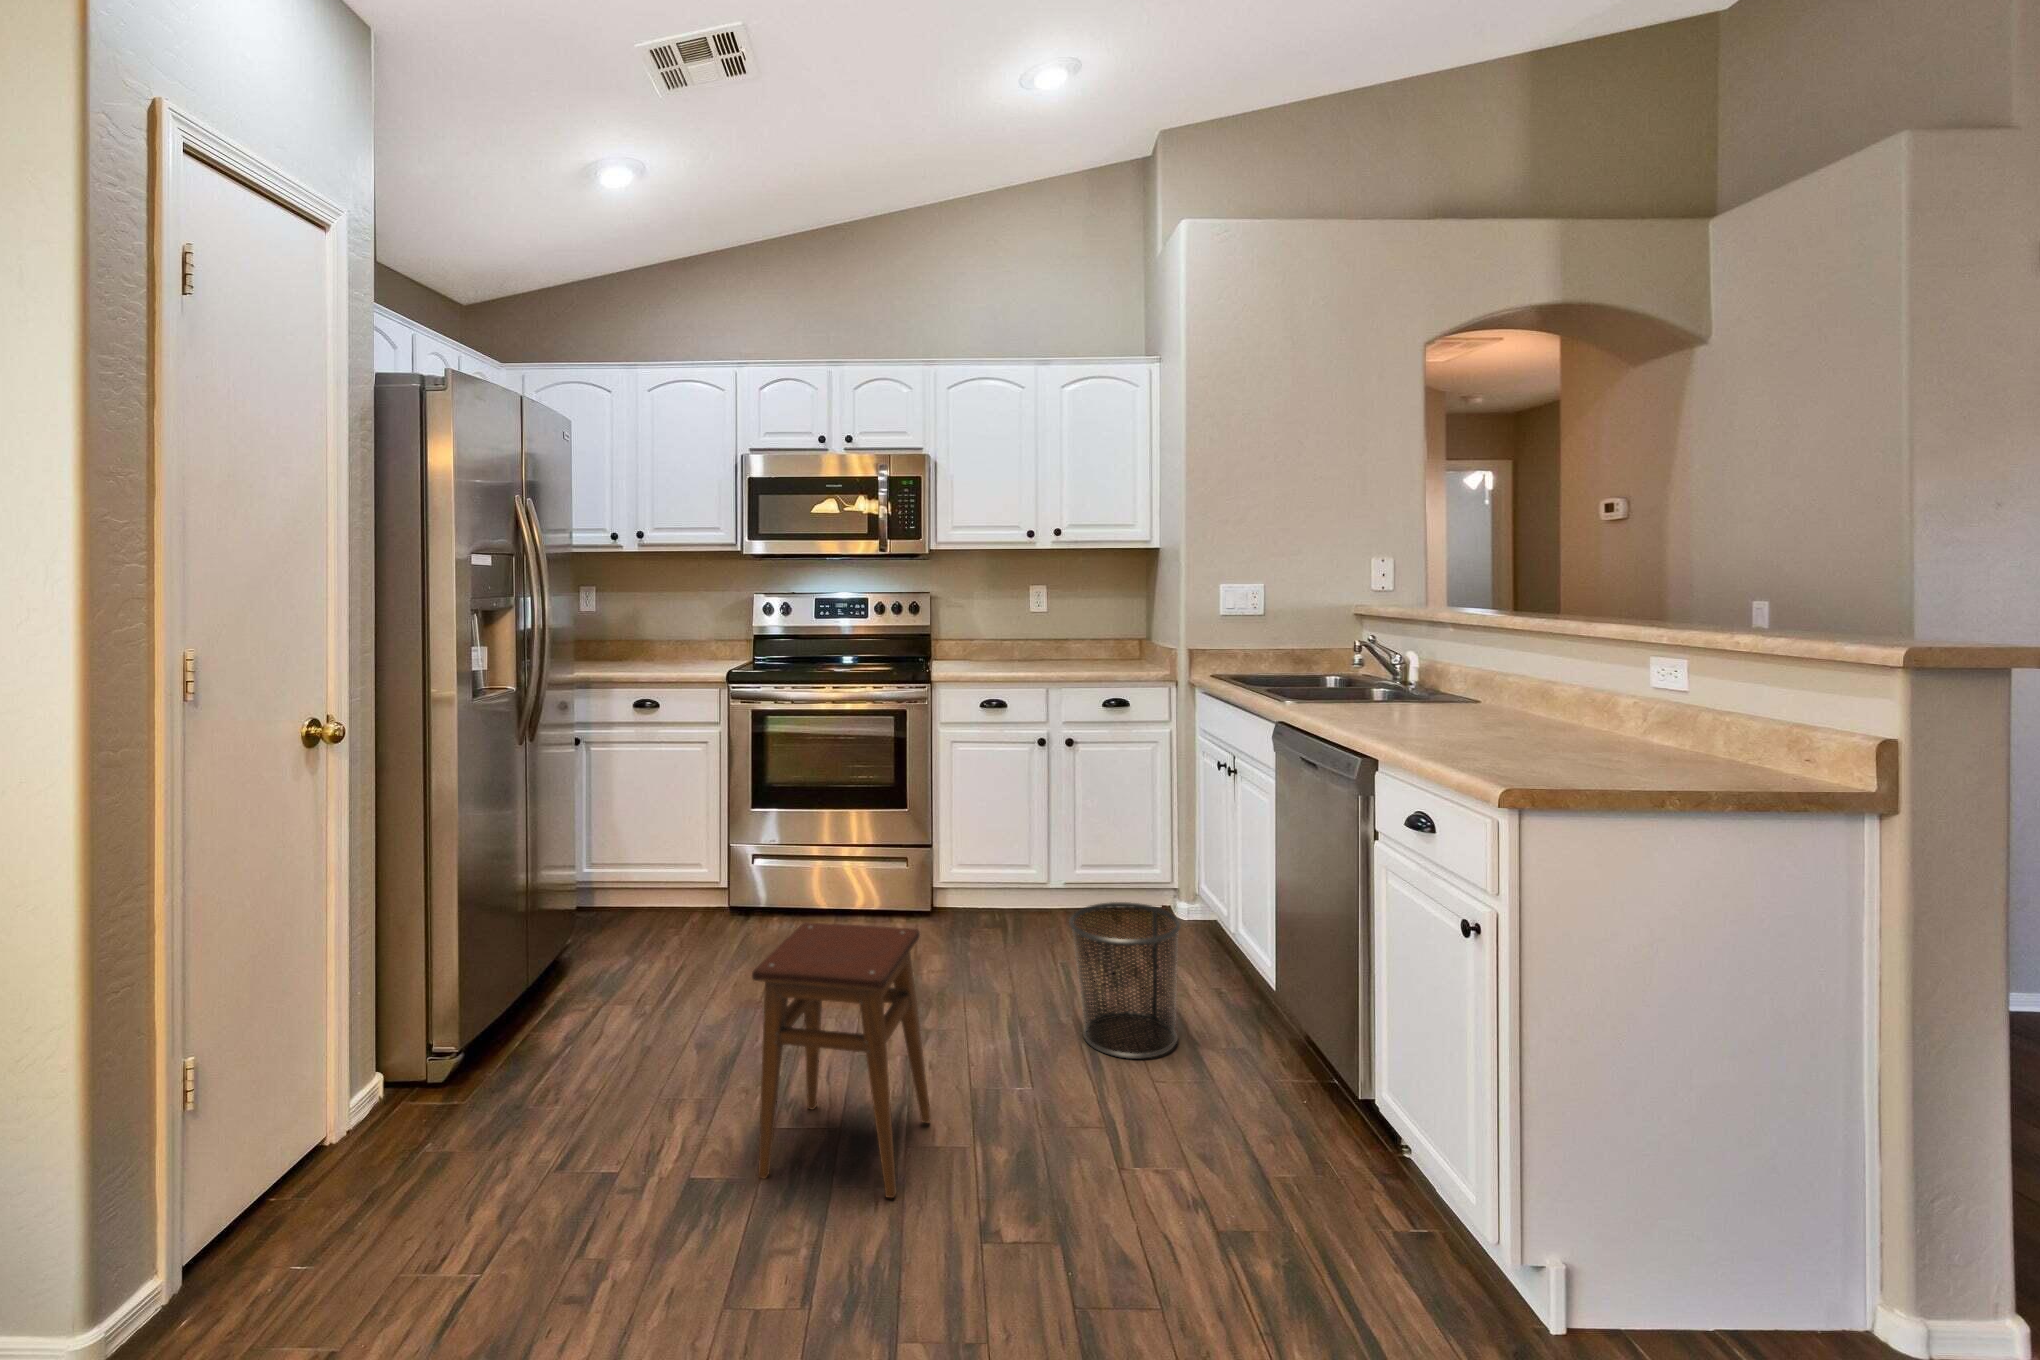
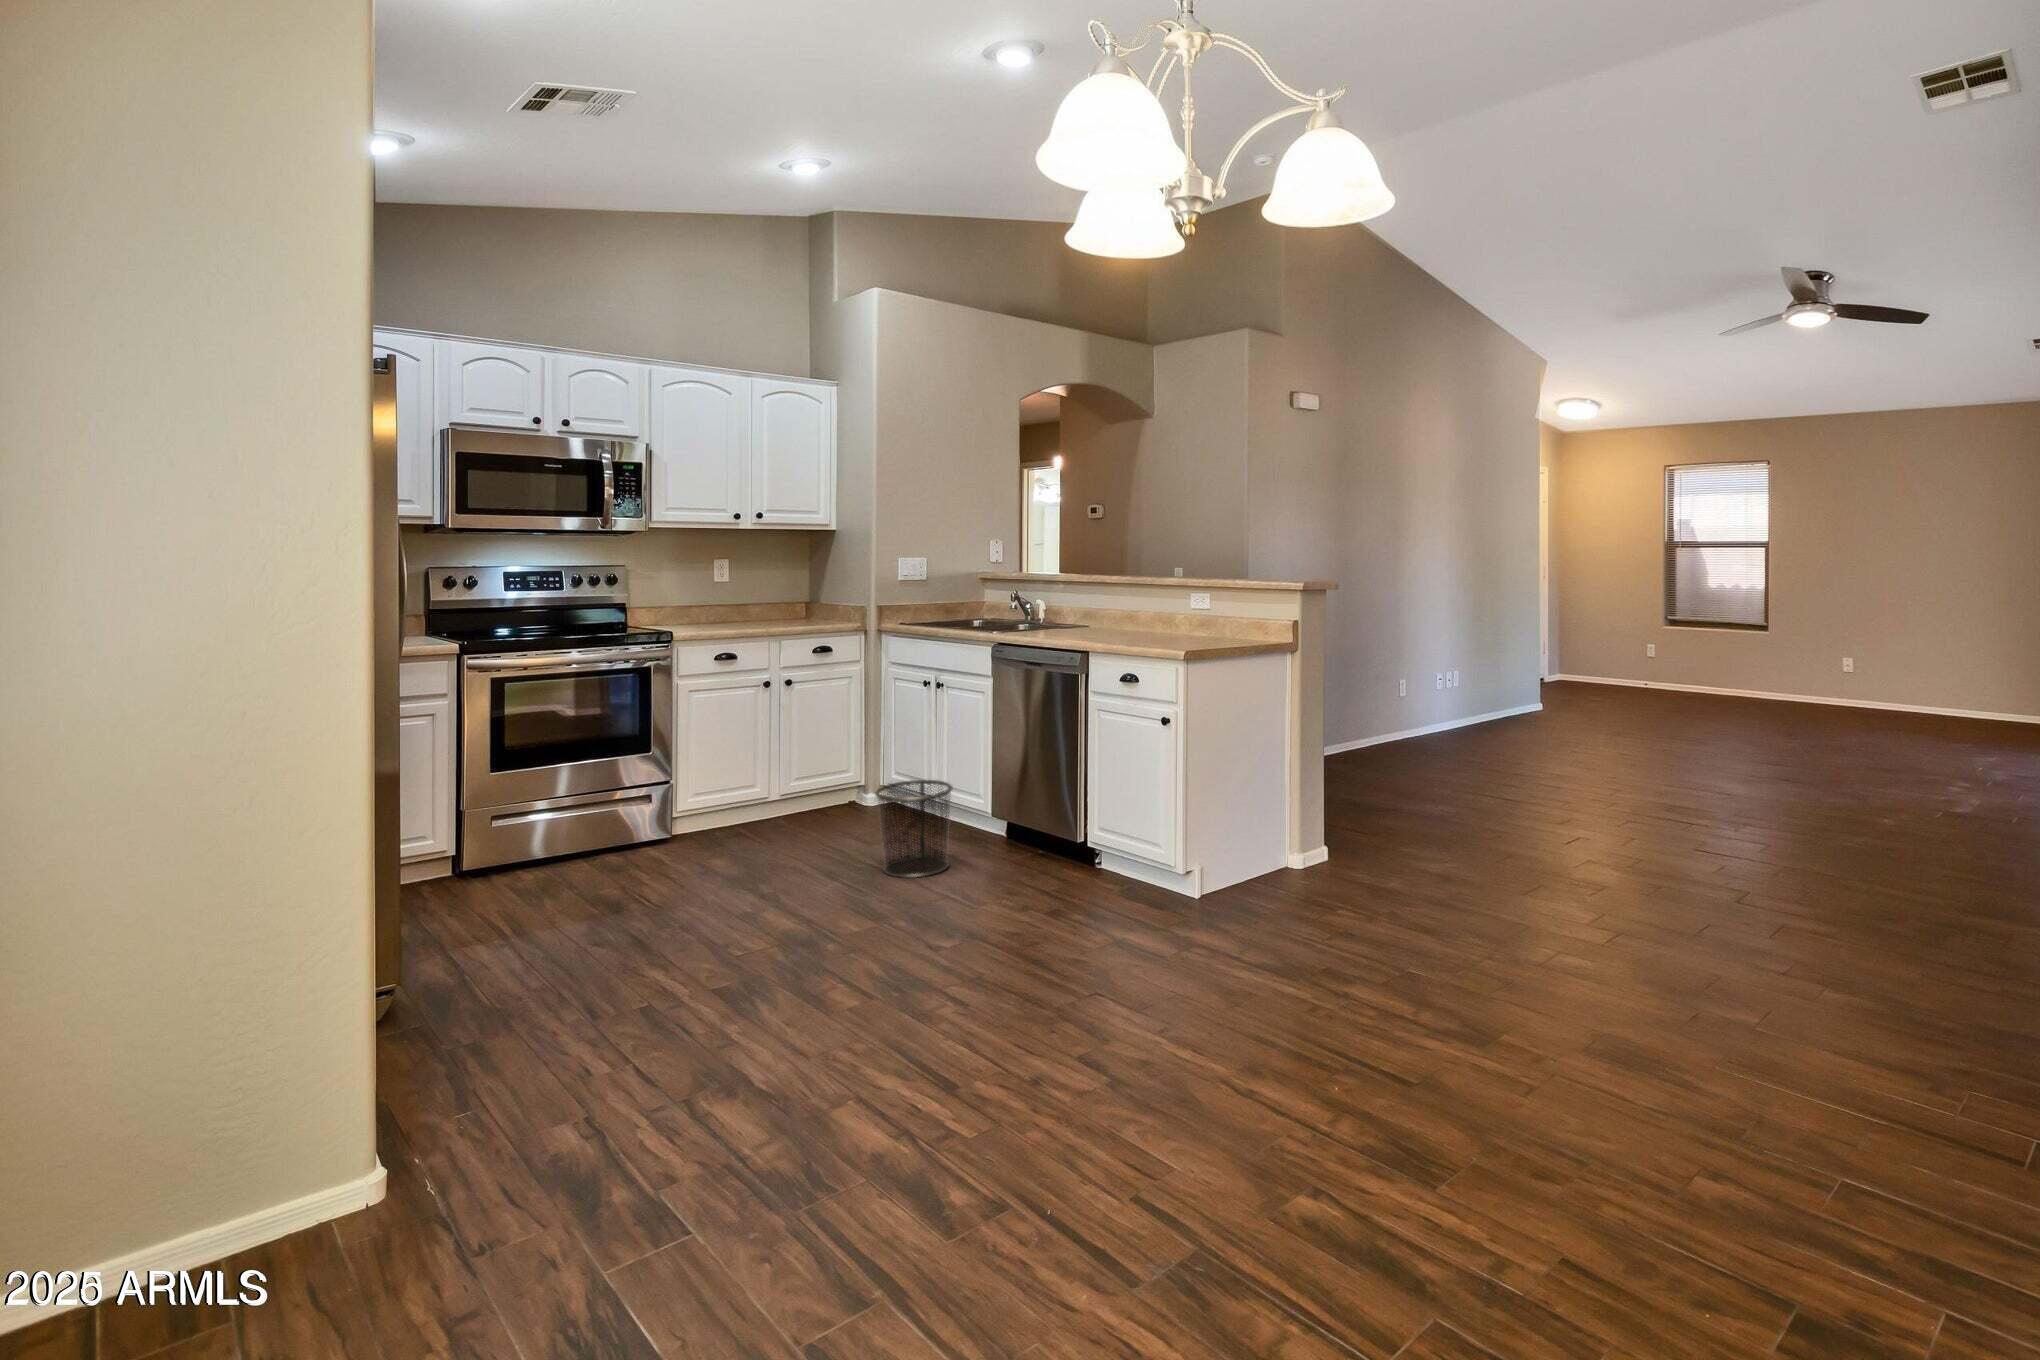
stool: present [752,922,931,1198] -> none [758,795,882,975]

